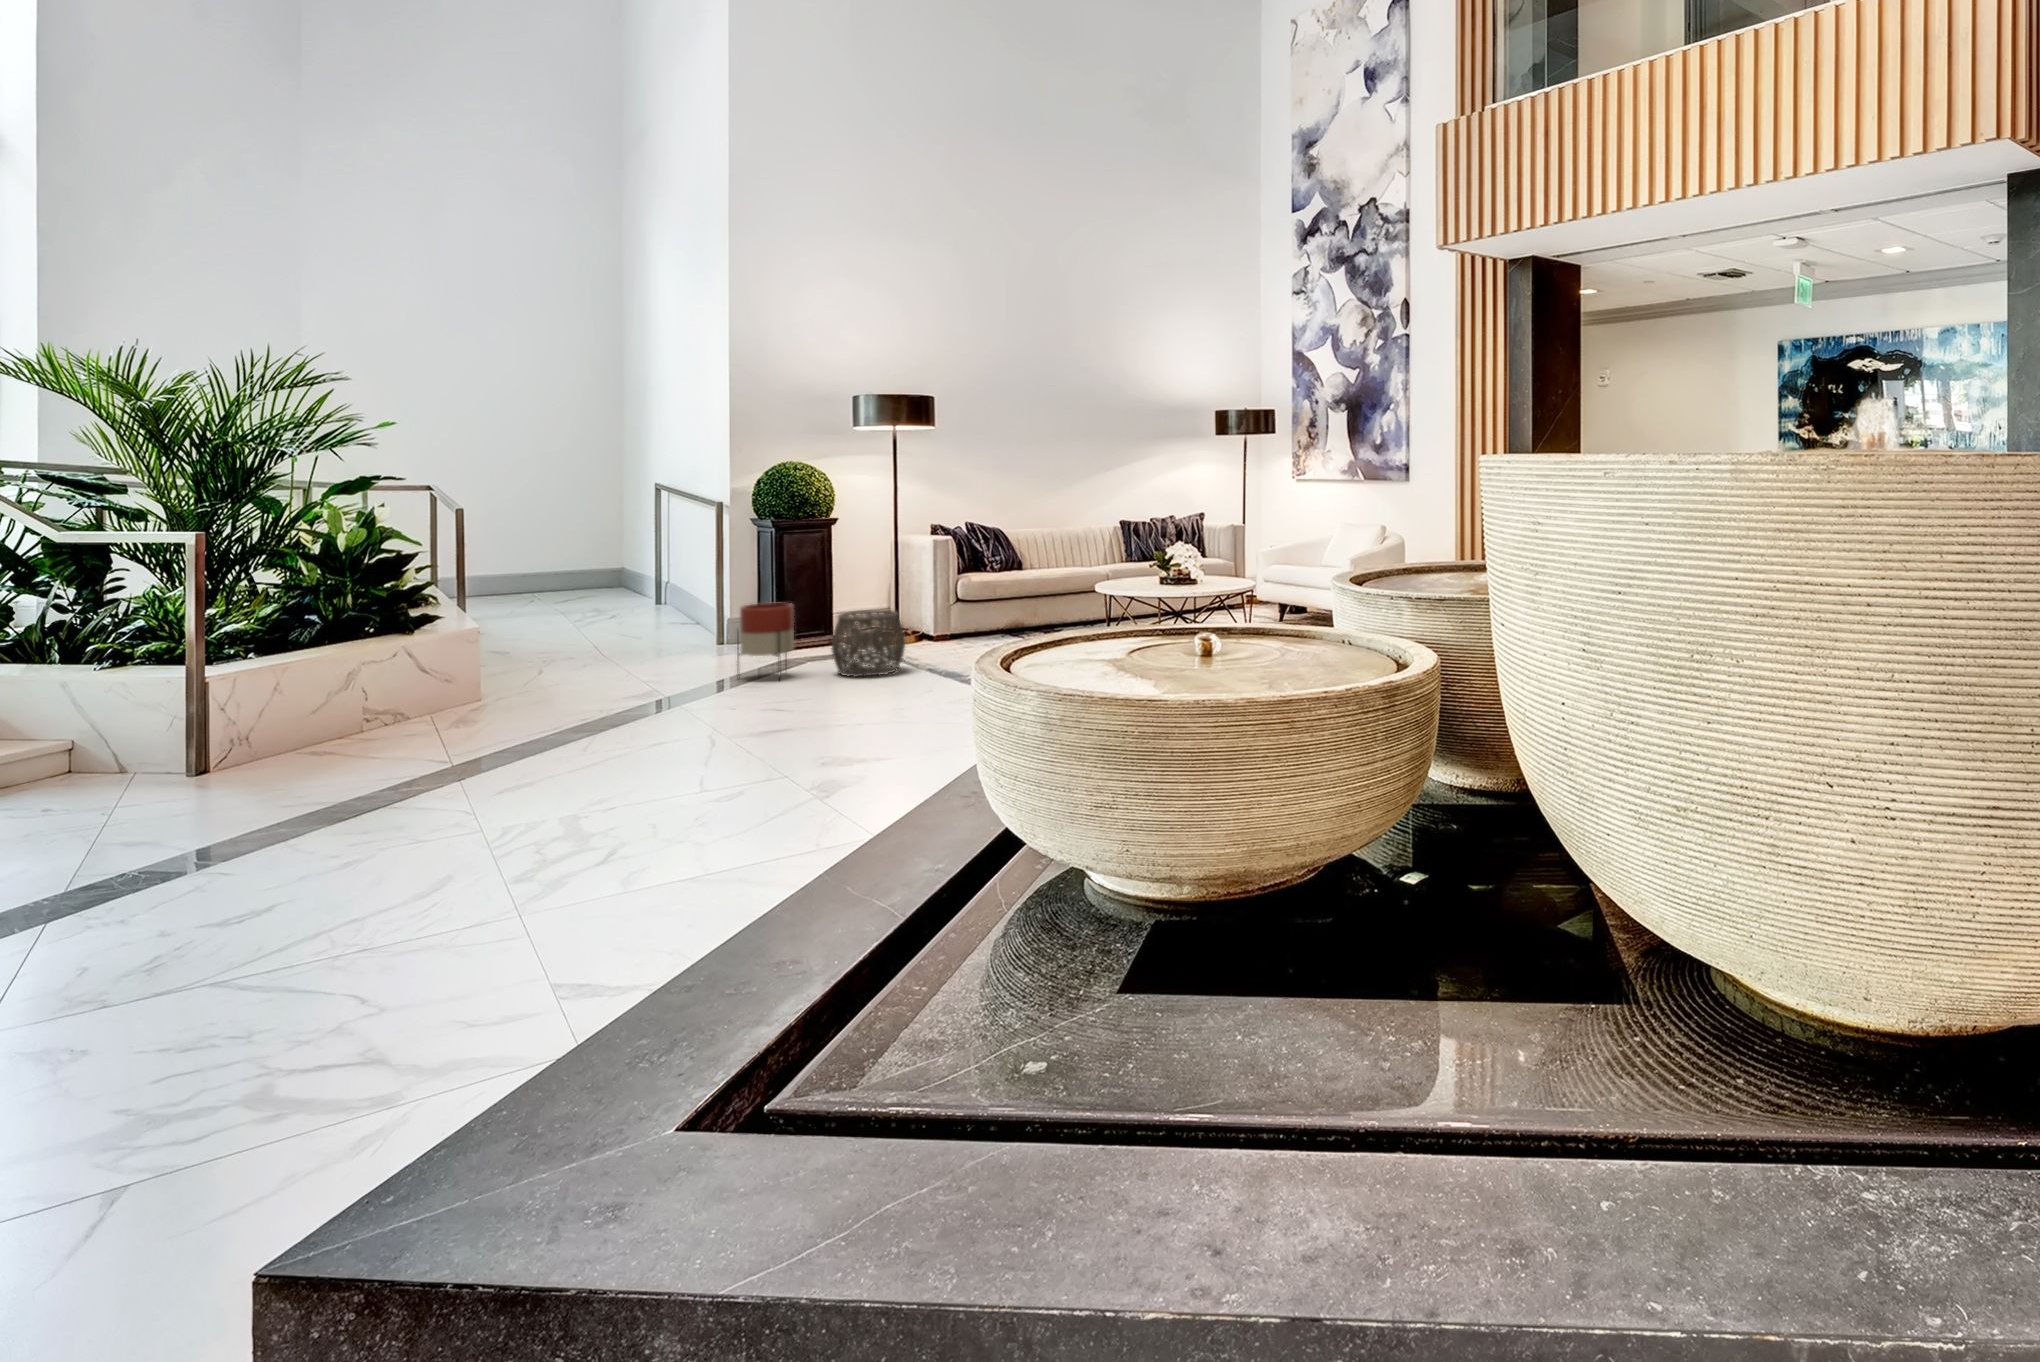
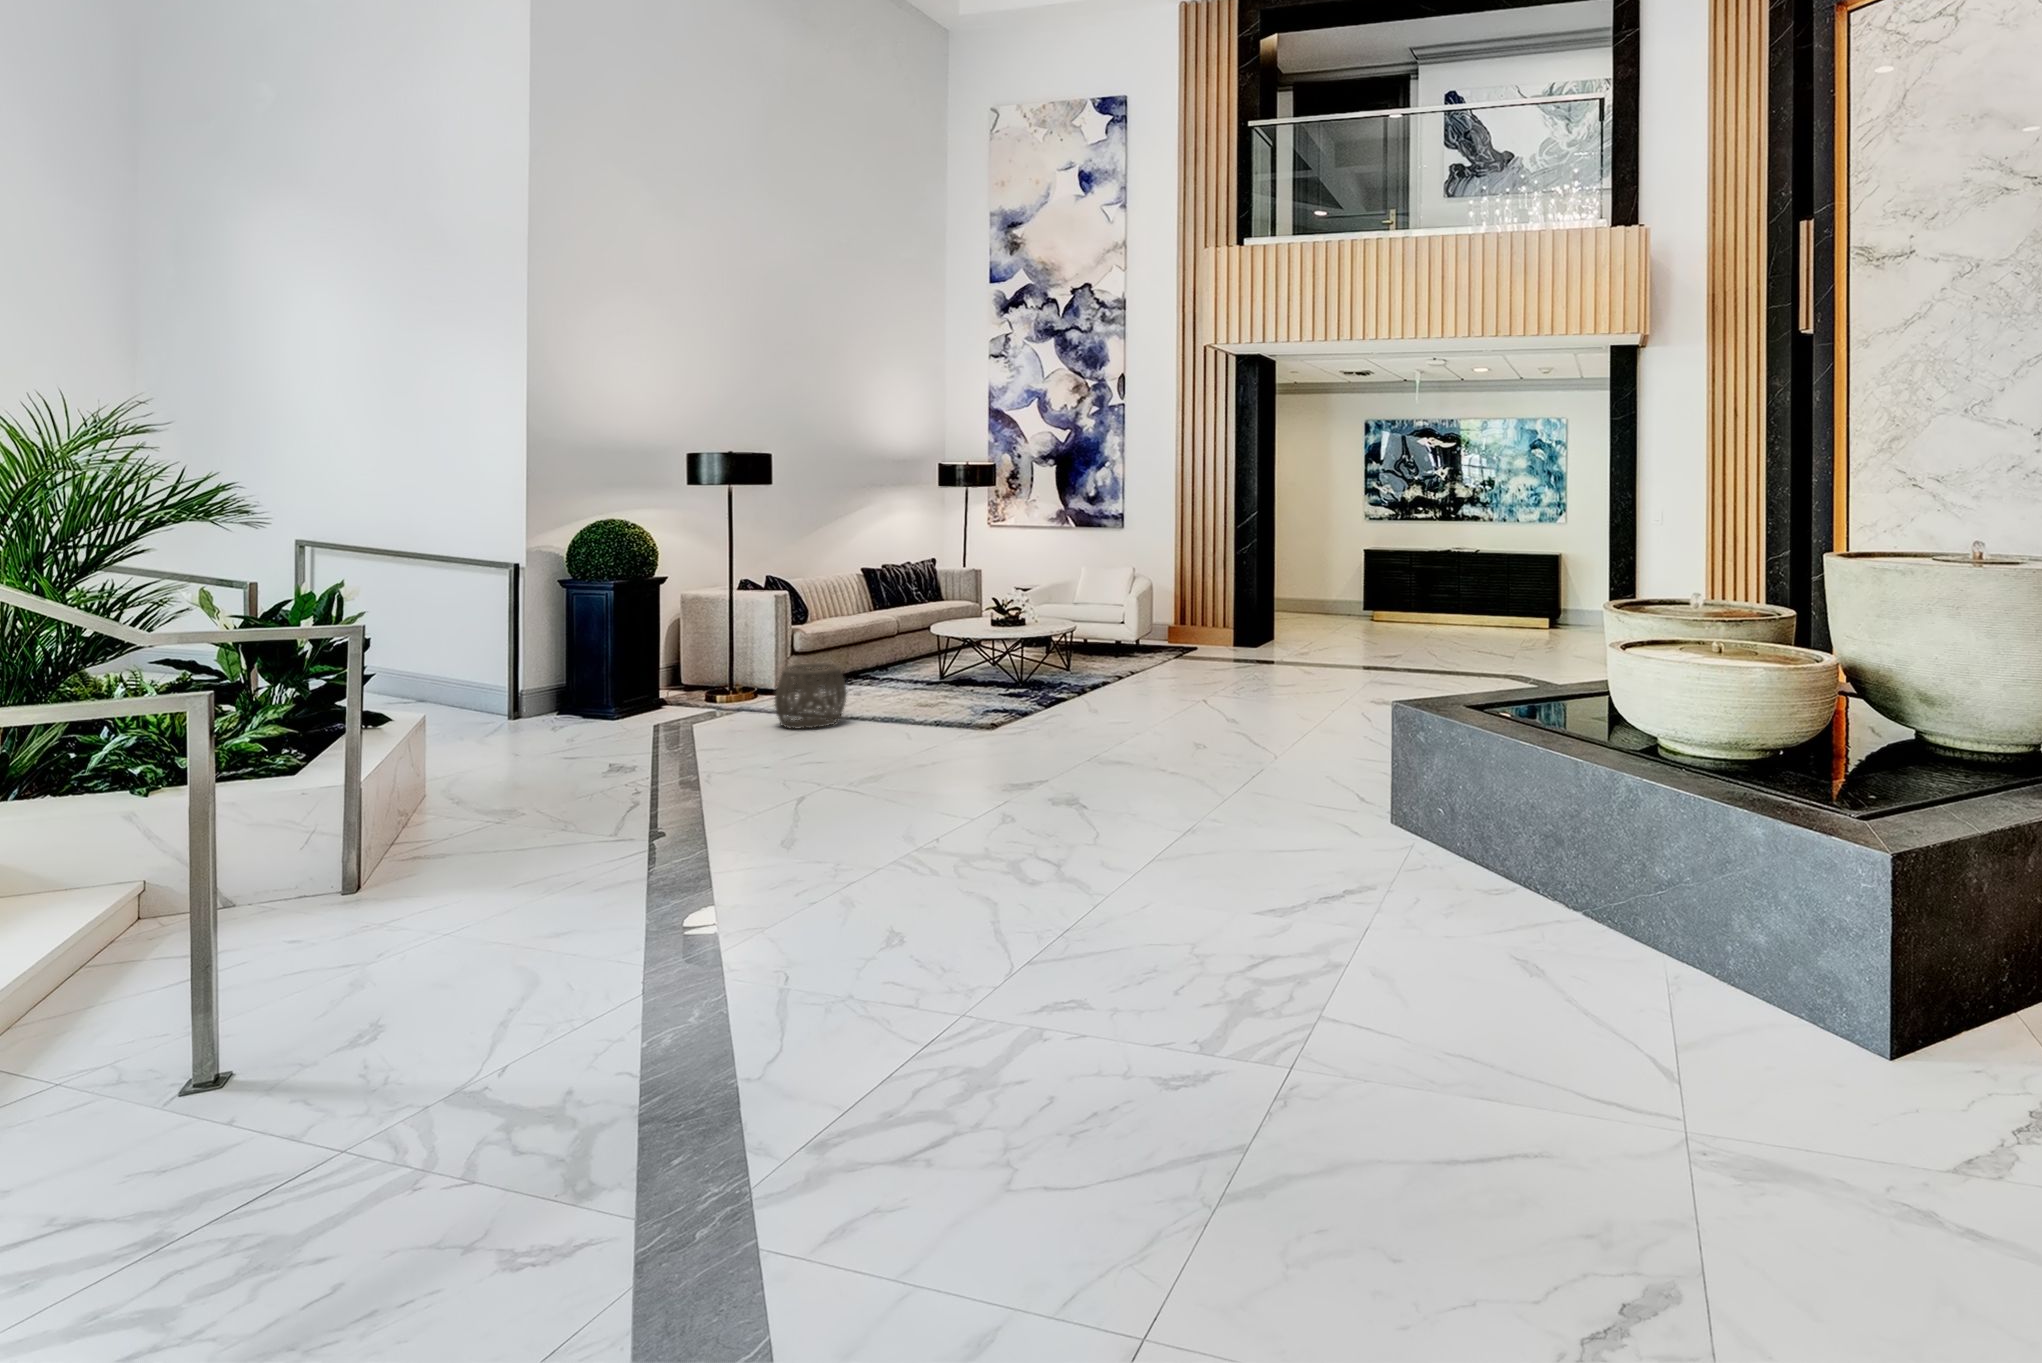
planter: present [737,603,794,666] -> none [697,663,753,744]

